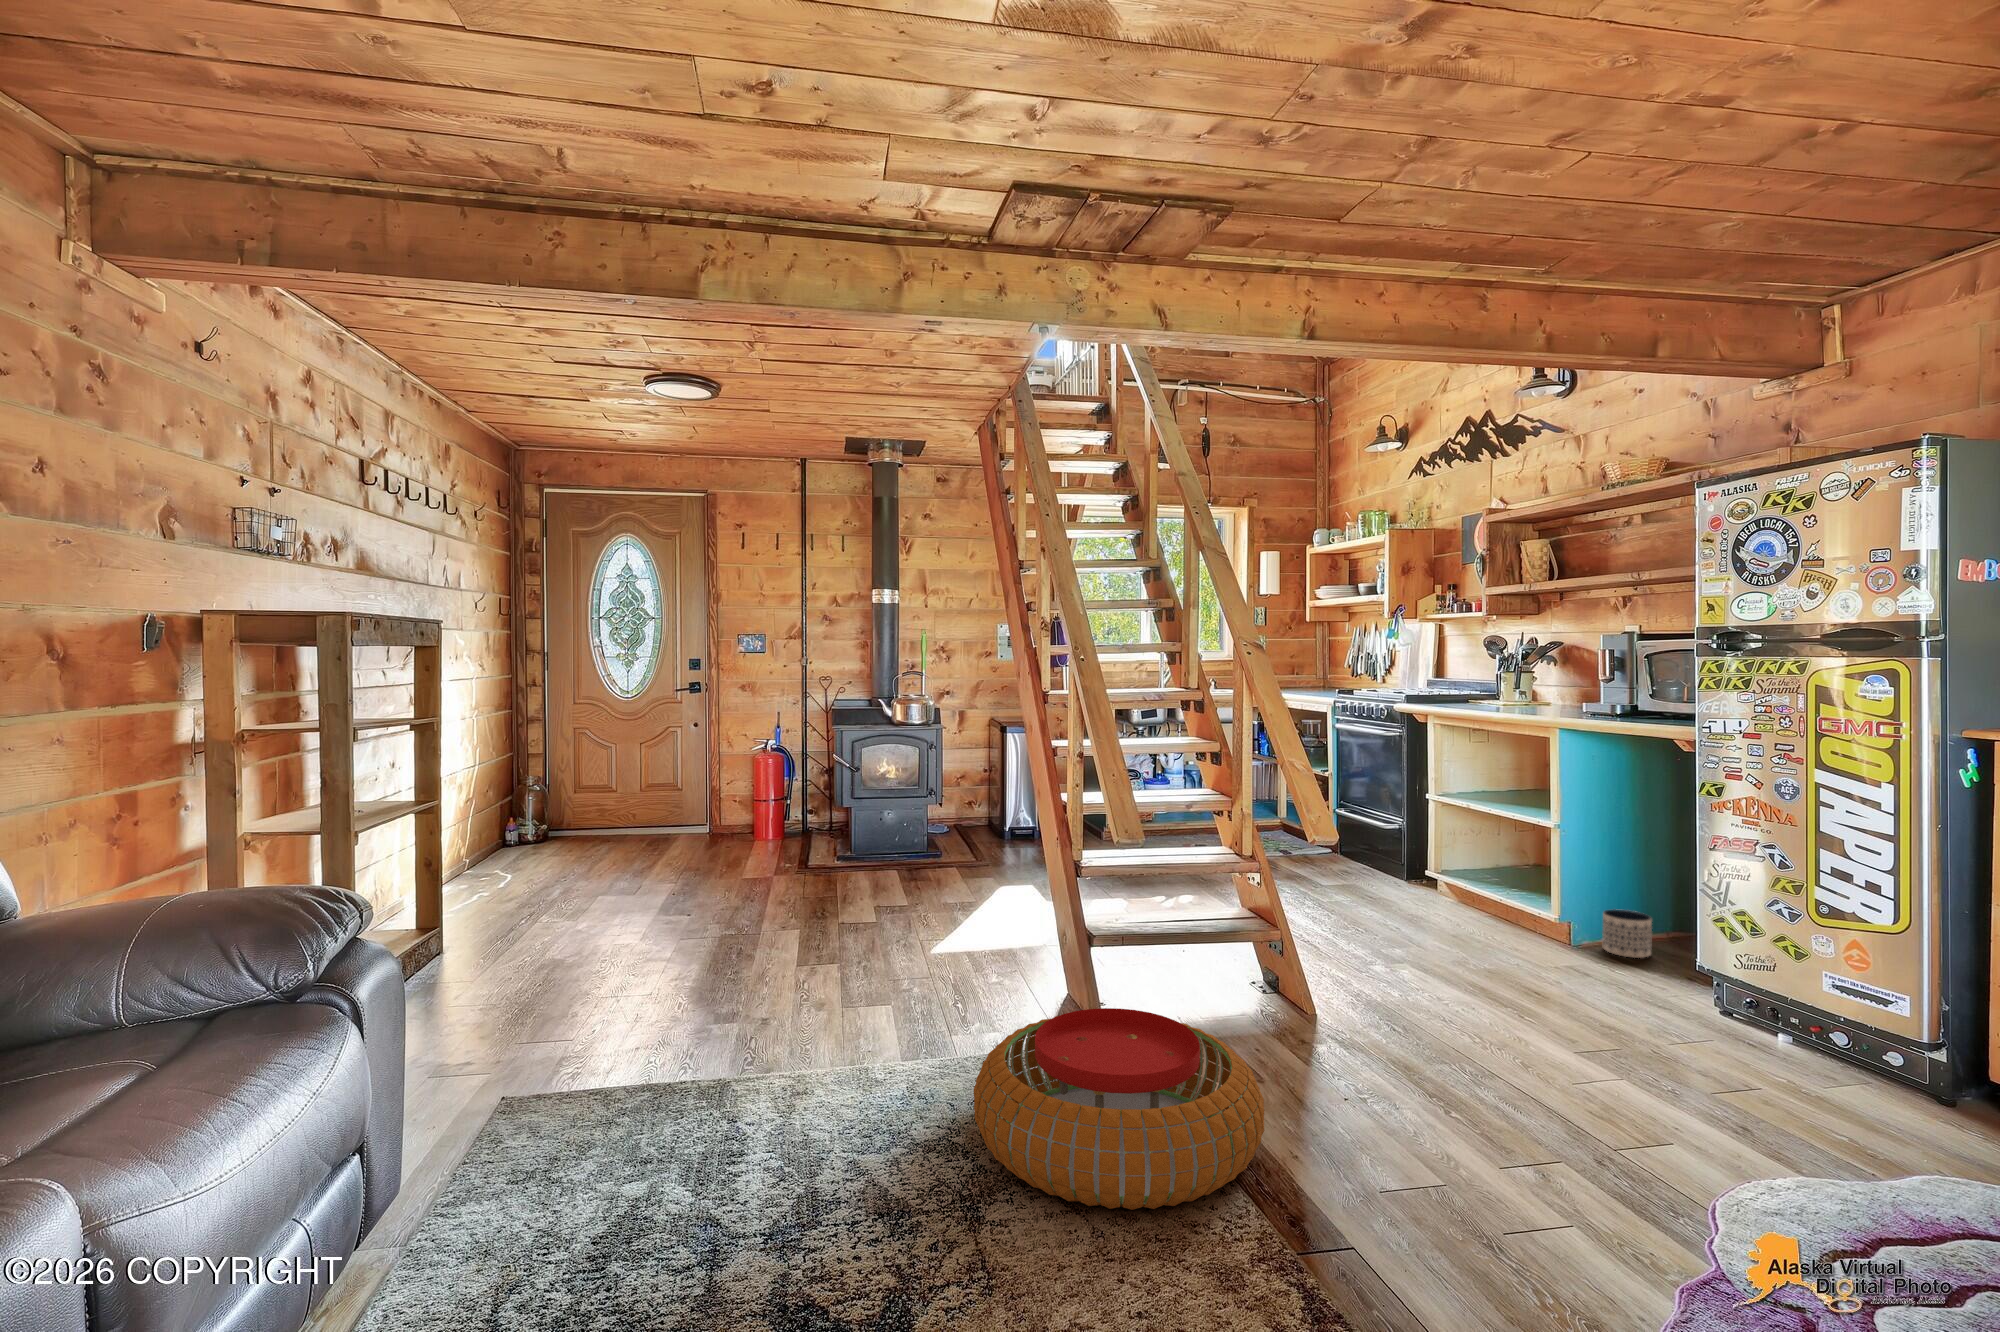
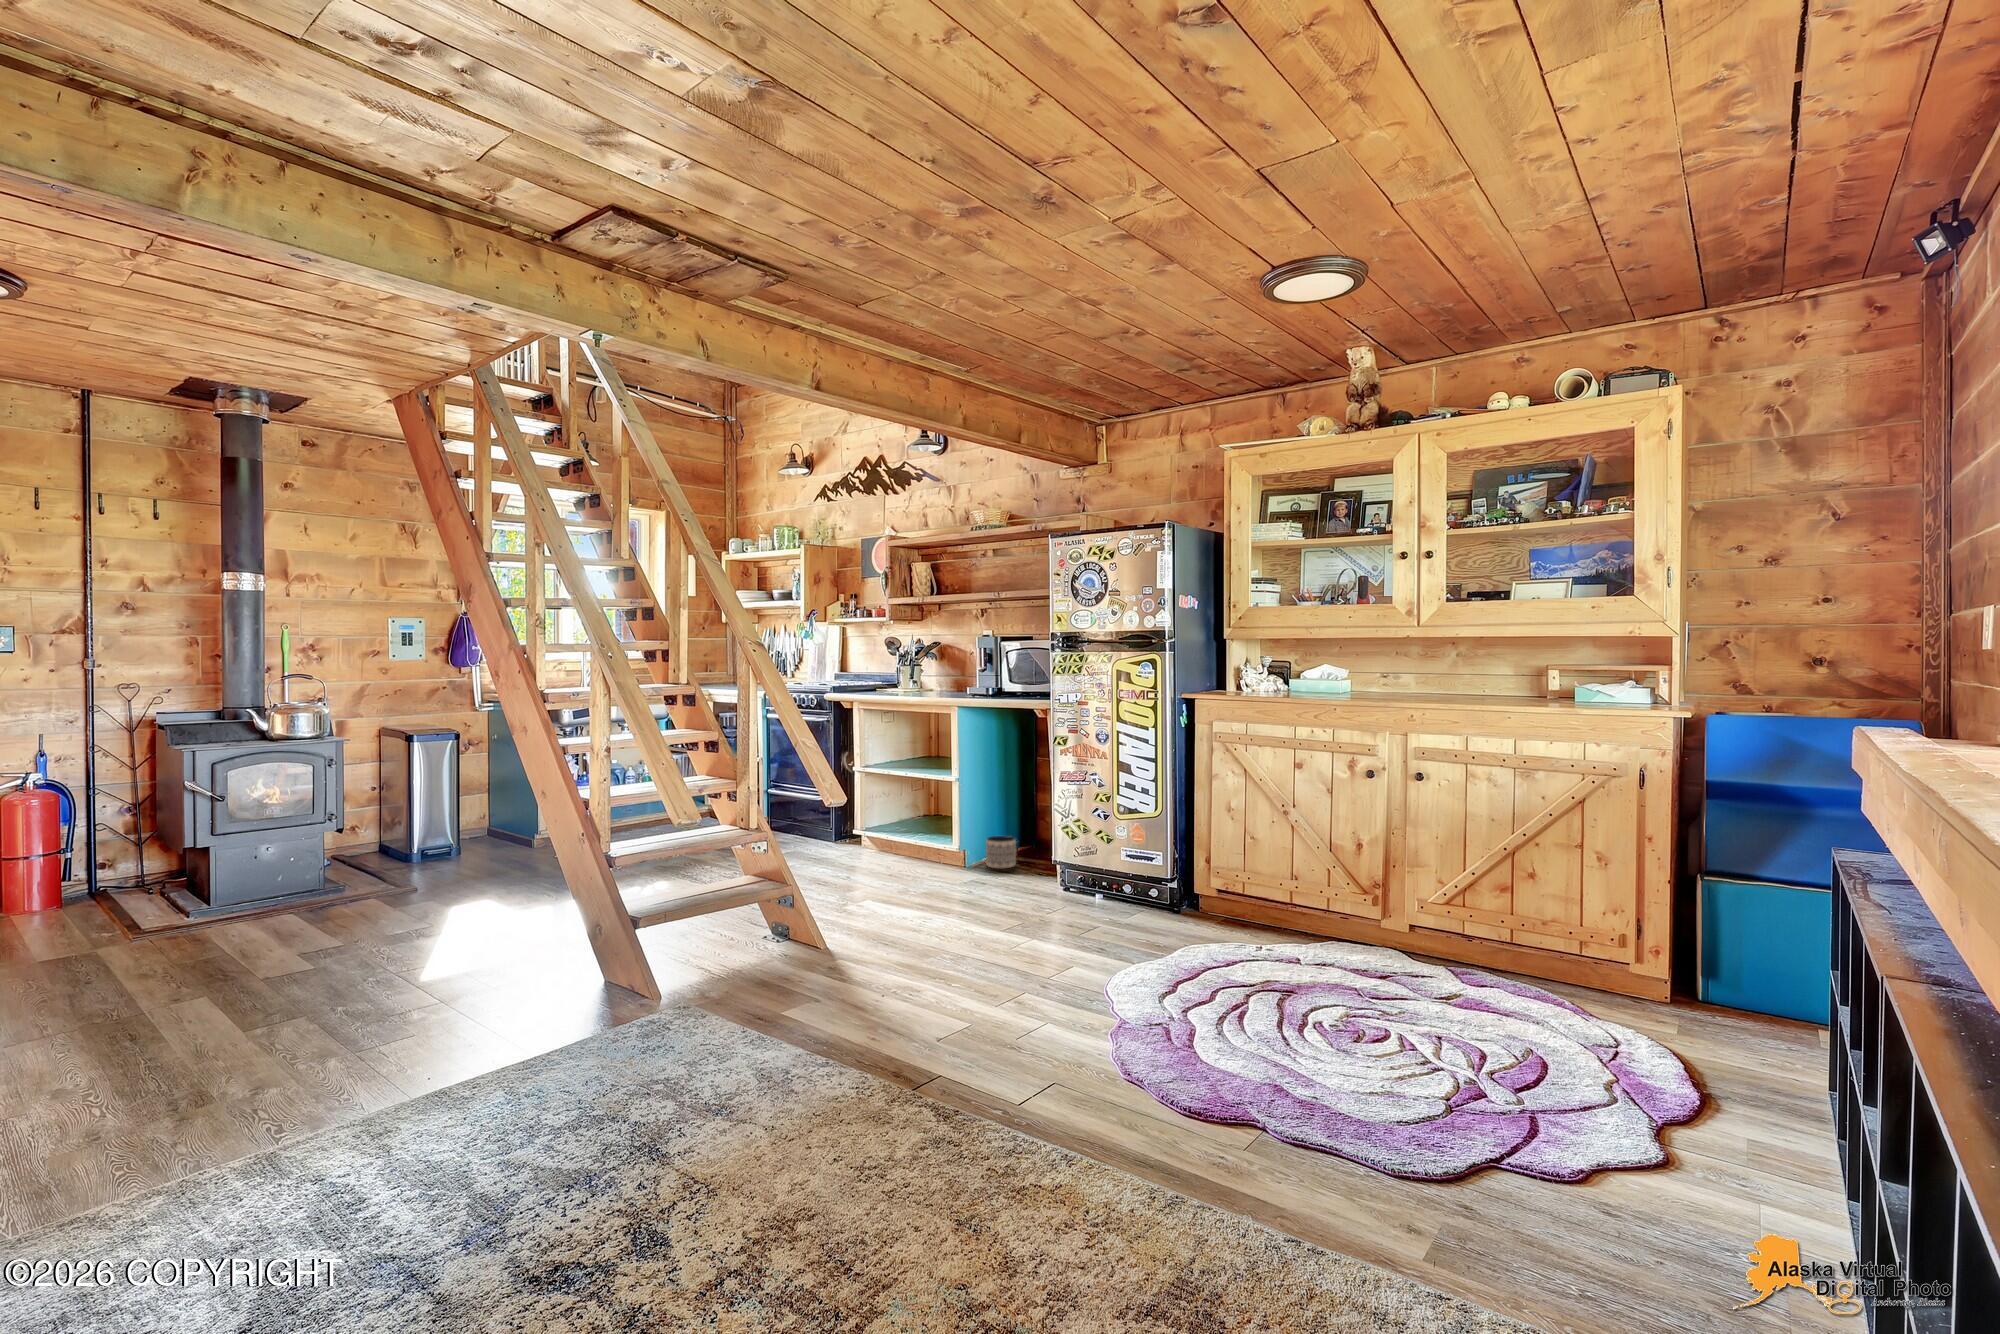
pouf: present [974,1008,1264,1210] -> none [604,958,861,1119]

